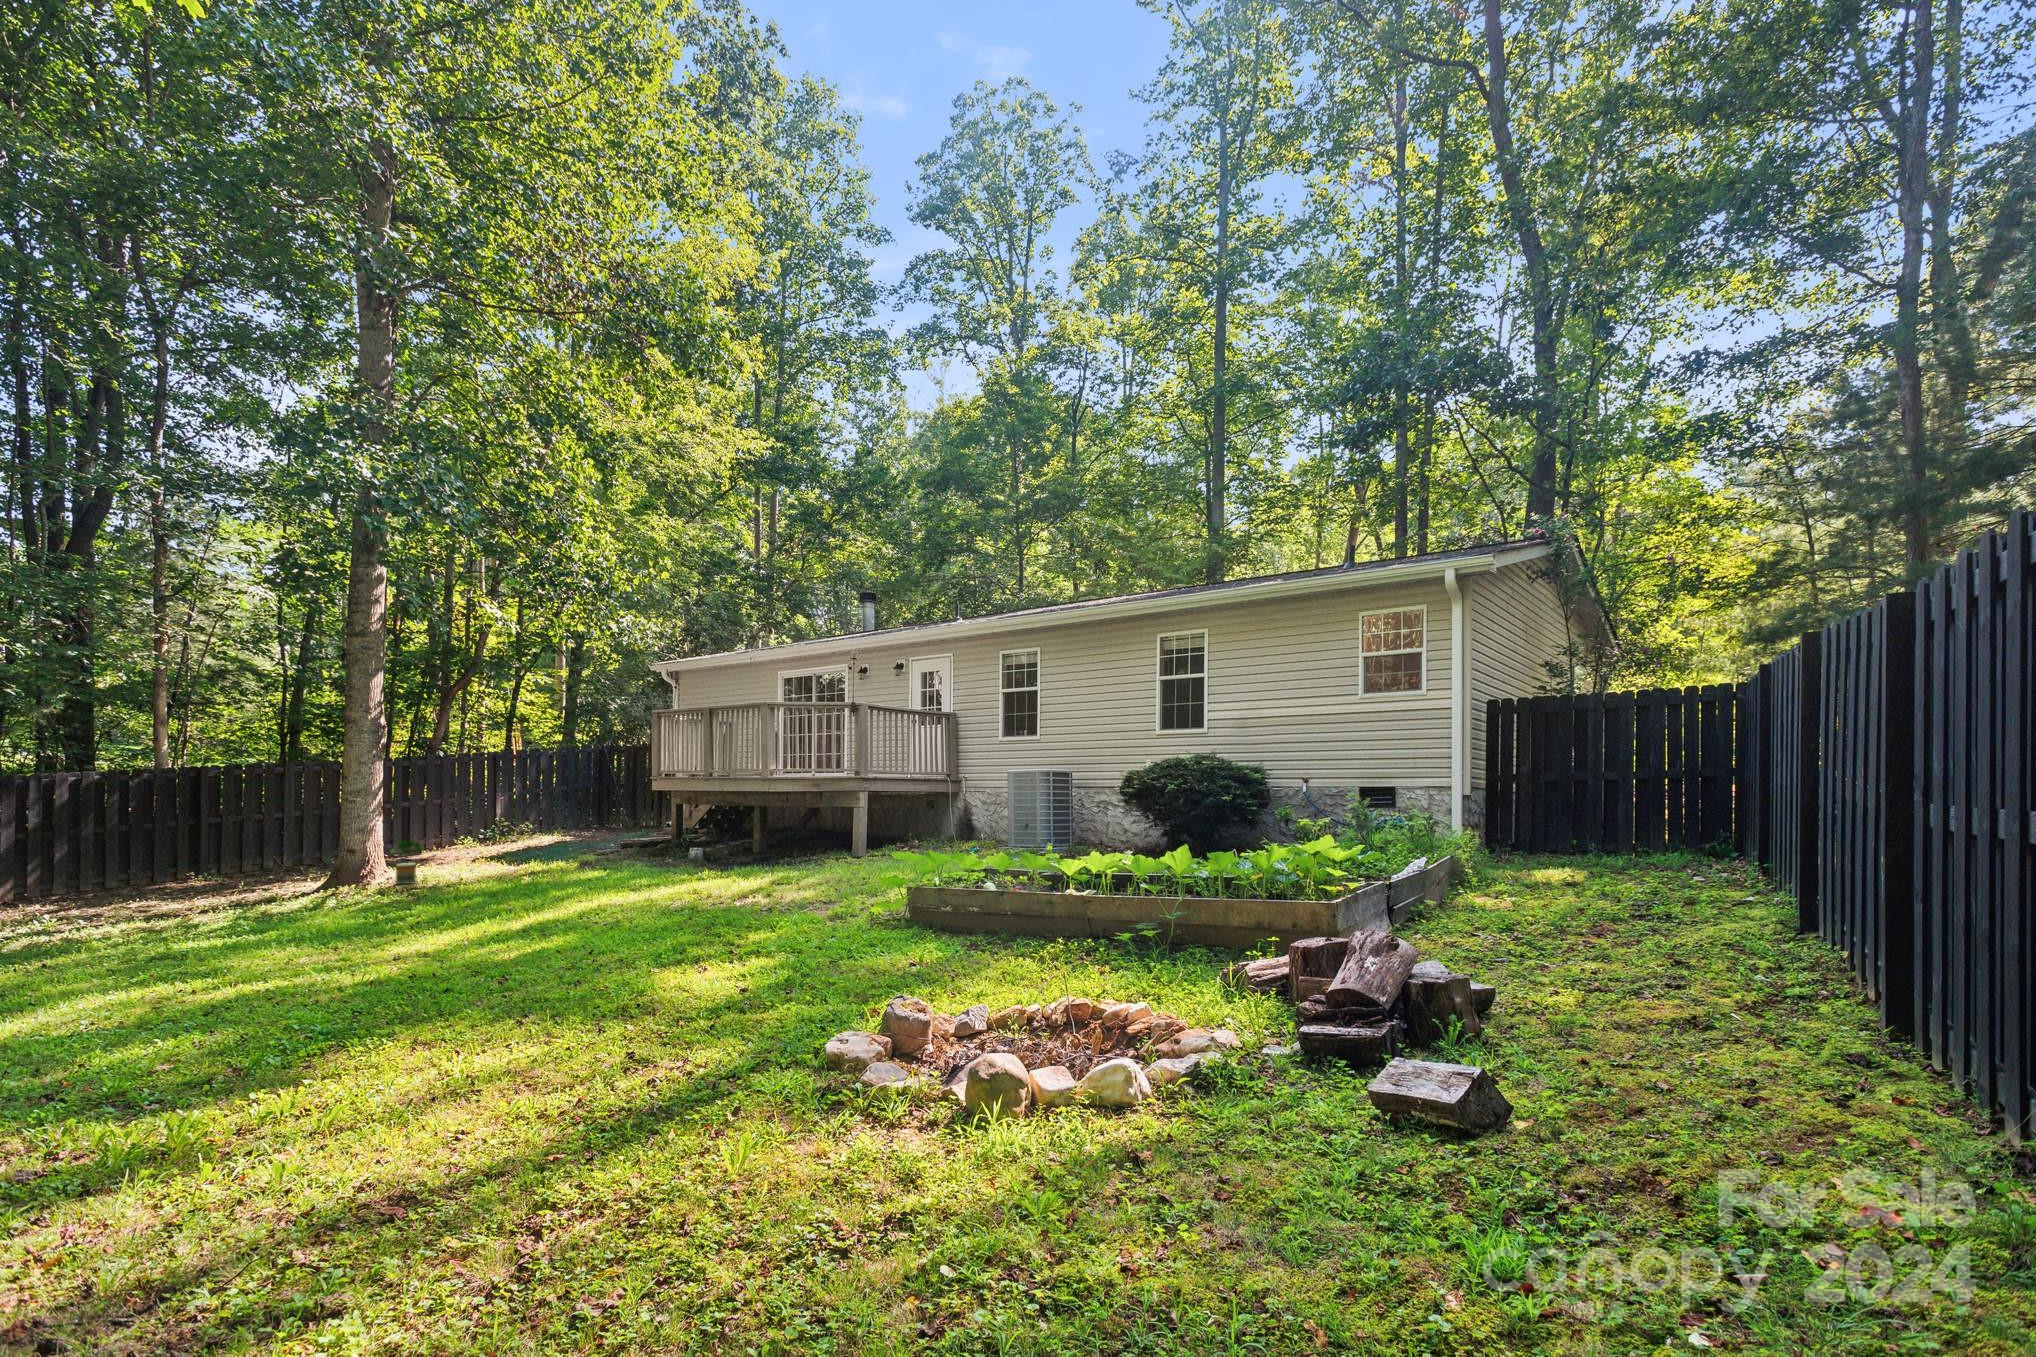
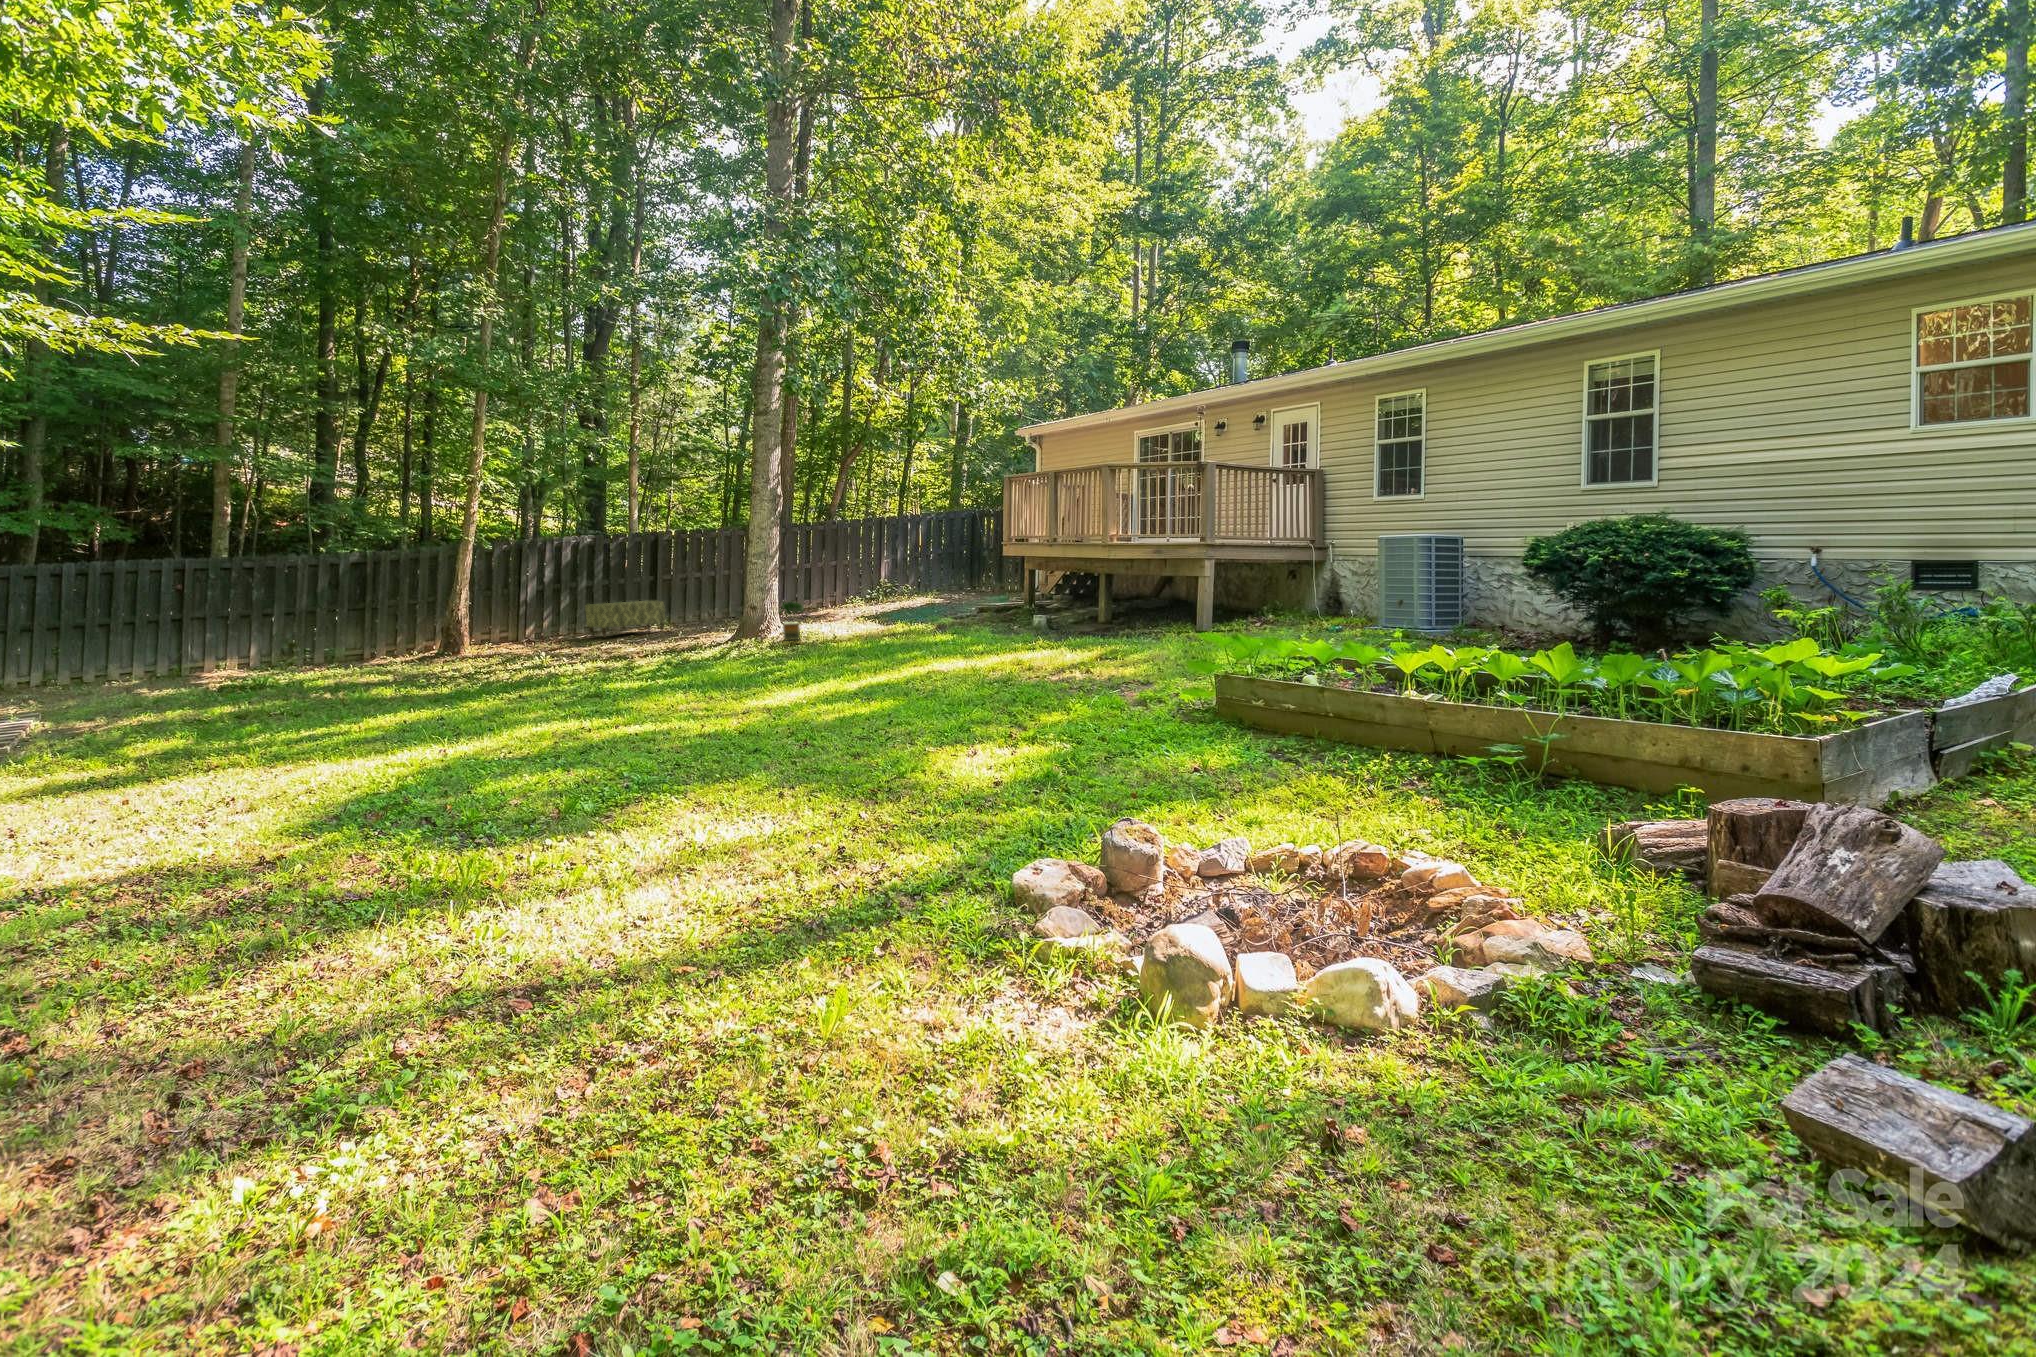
bench: none [90,845,212,894] -> present [585,601,665,638]

